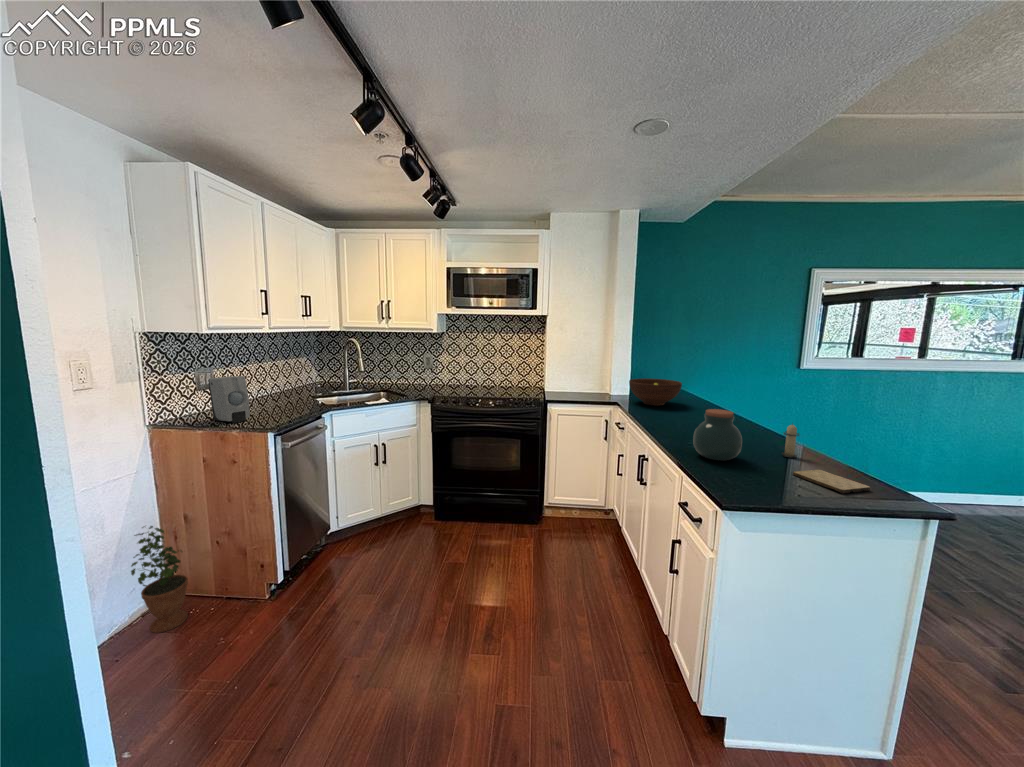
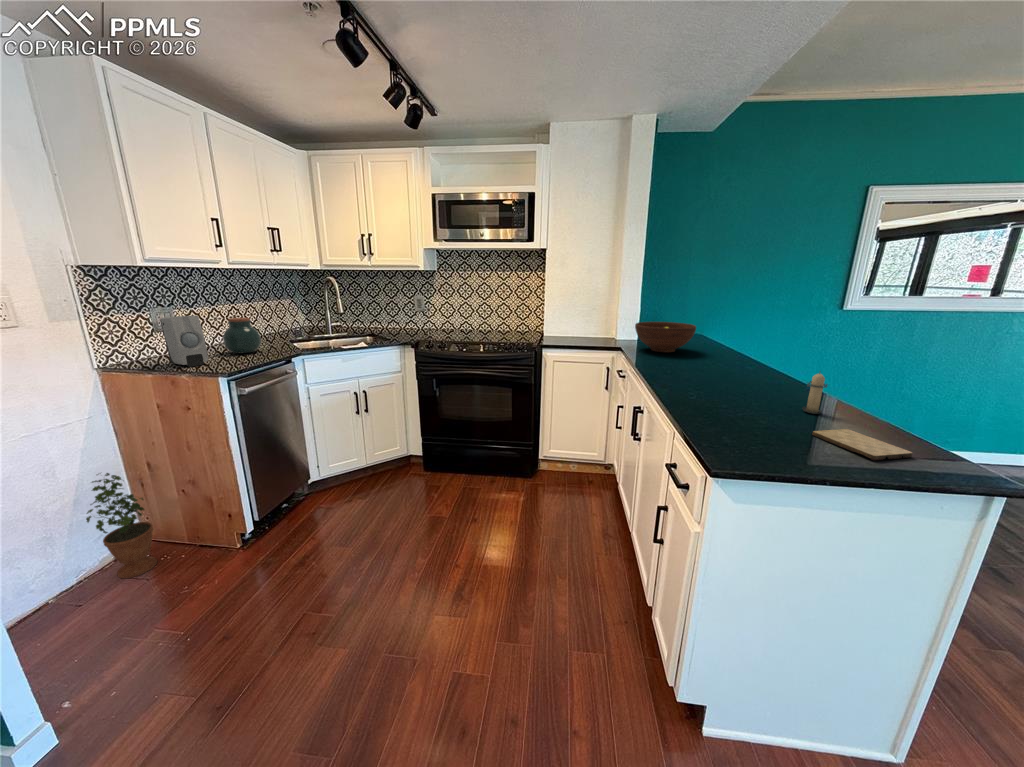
jar: present [693,409,742,461] -> present [223,318,261,354]

